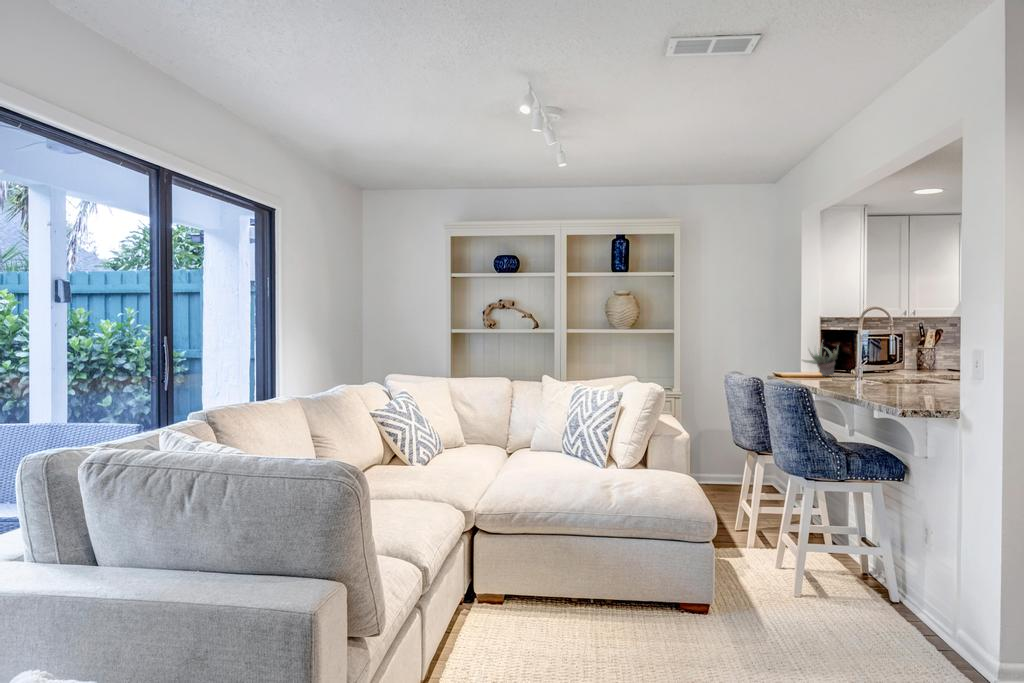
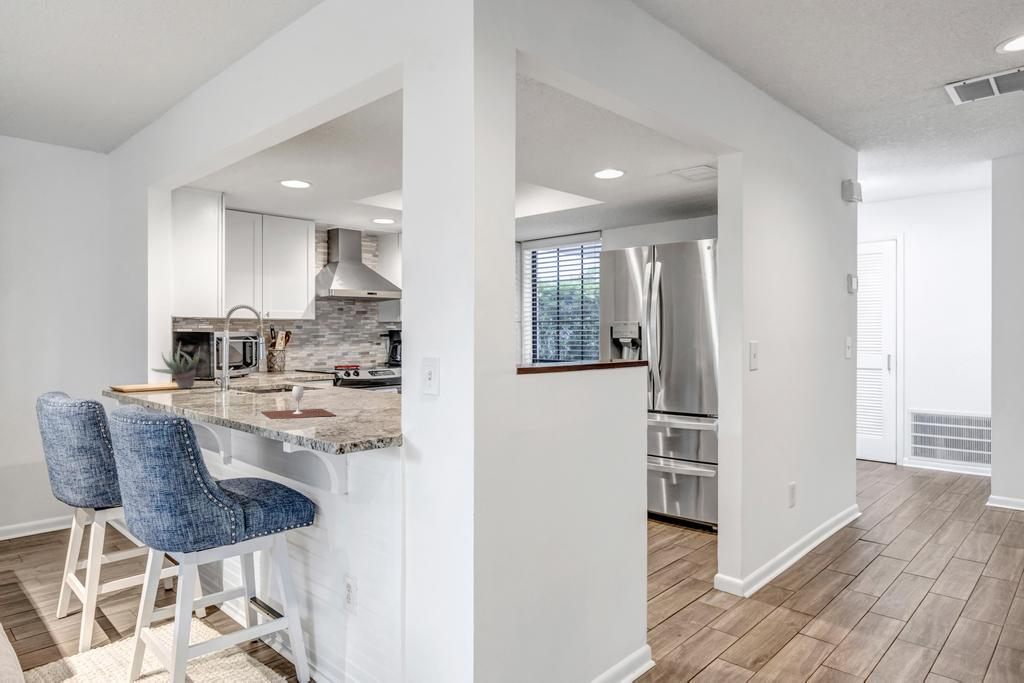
wine glass: none [868,374,926,399] -> present [261,386,336,419]

